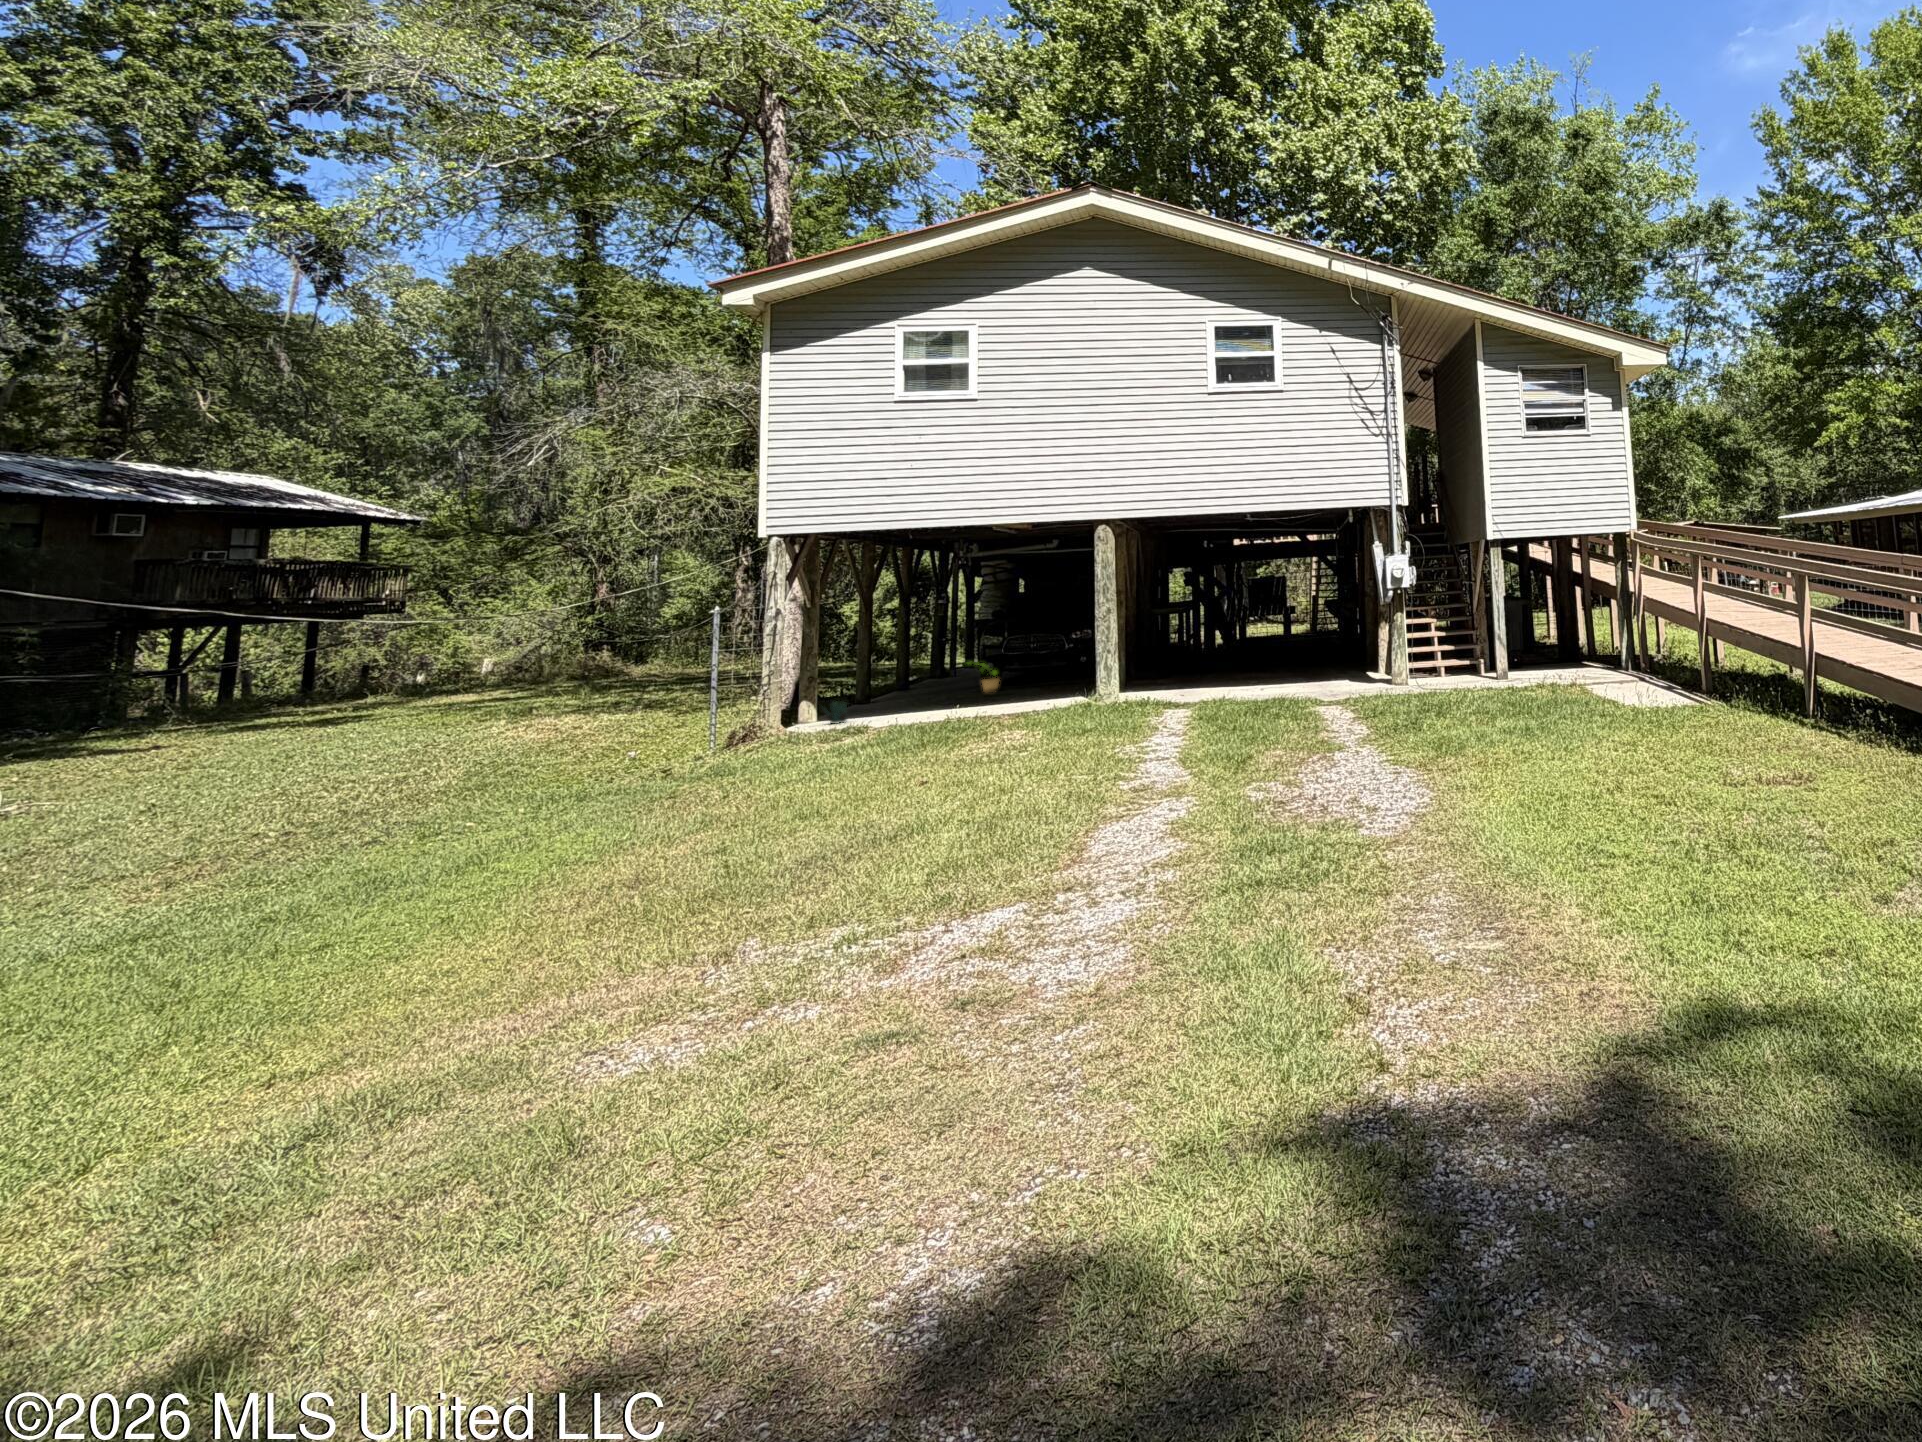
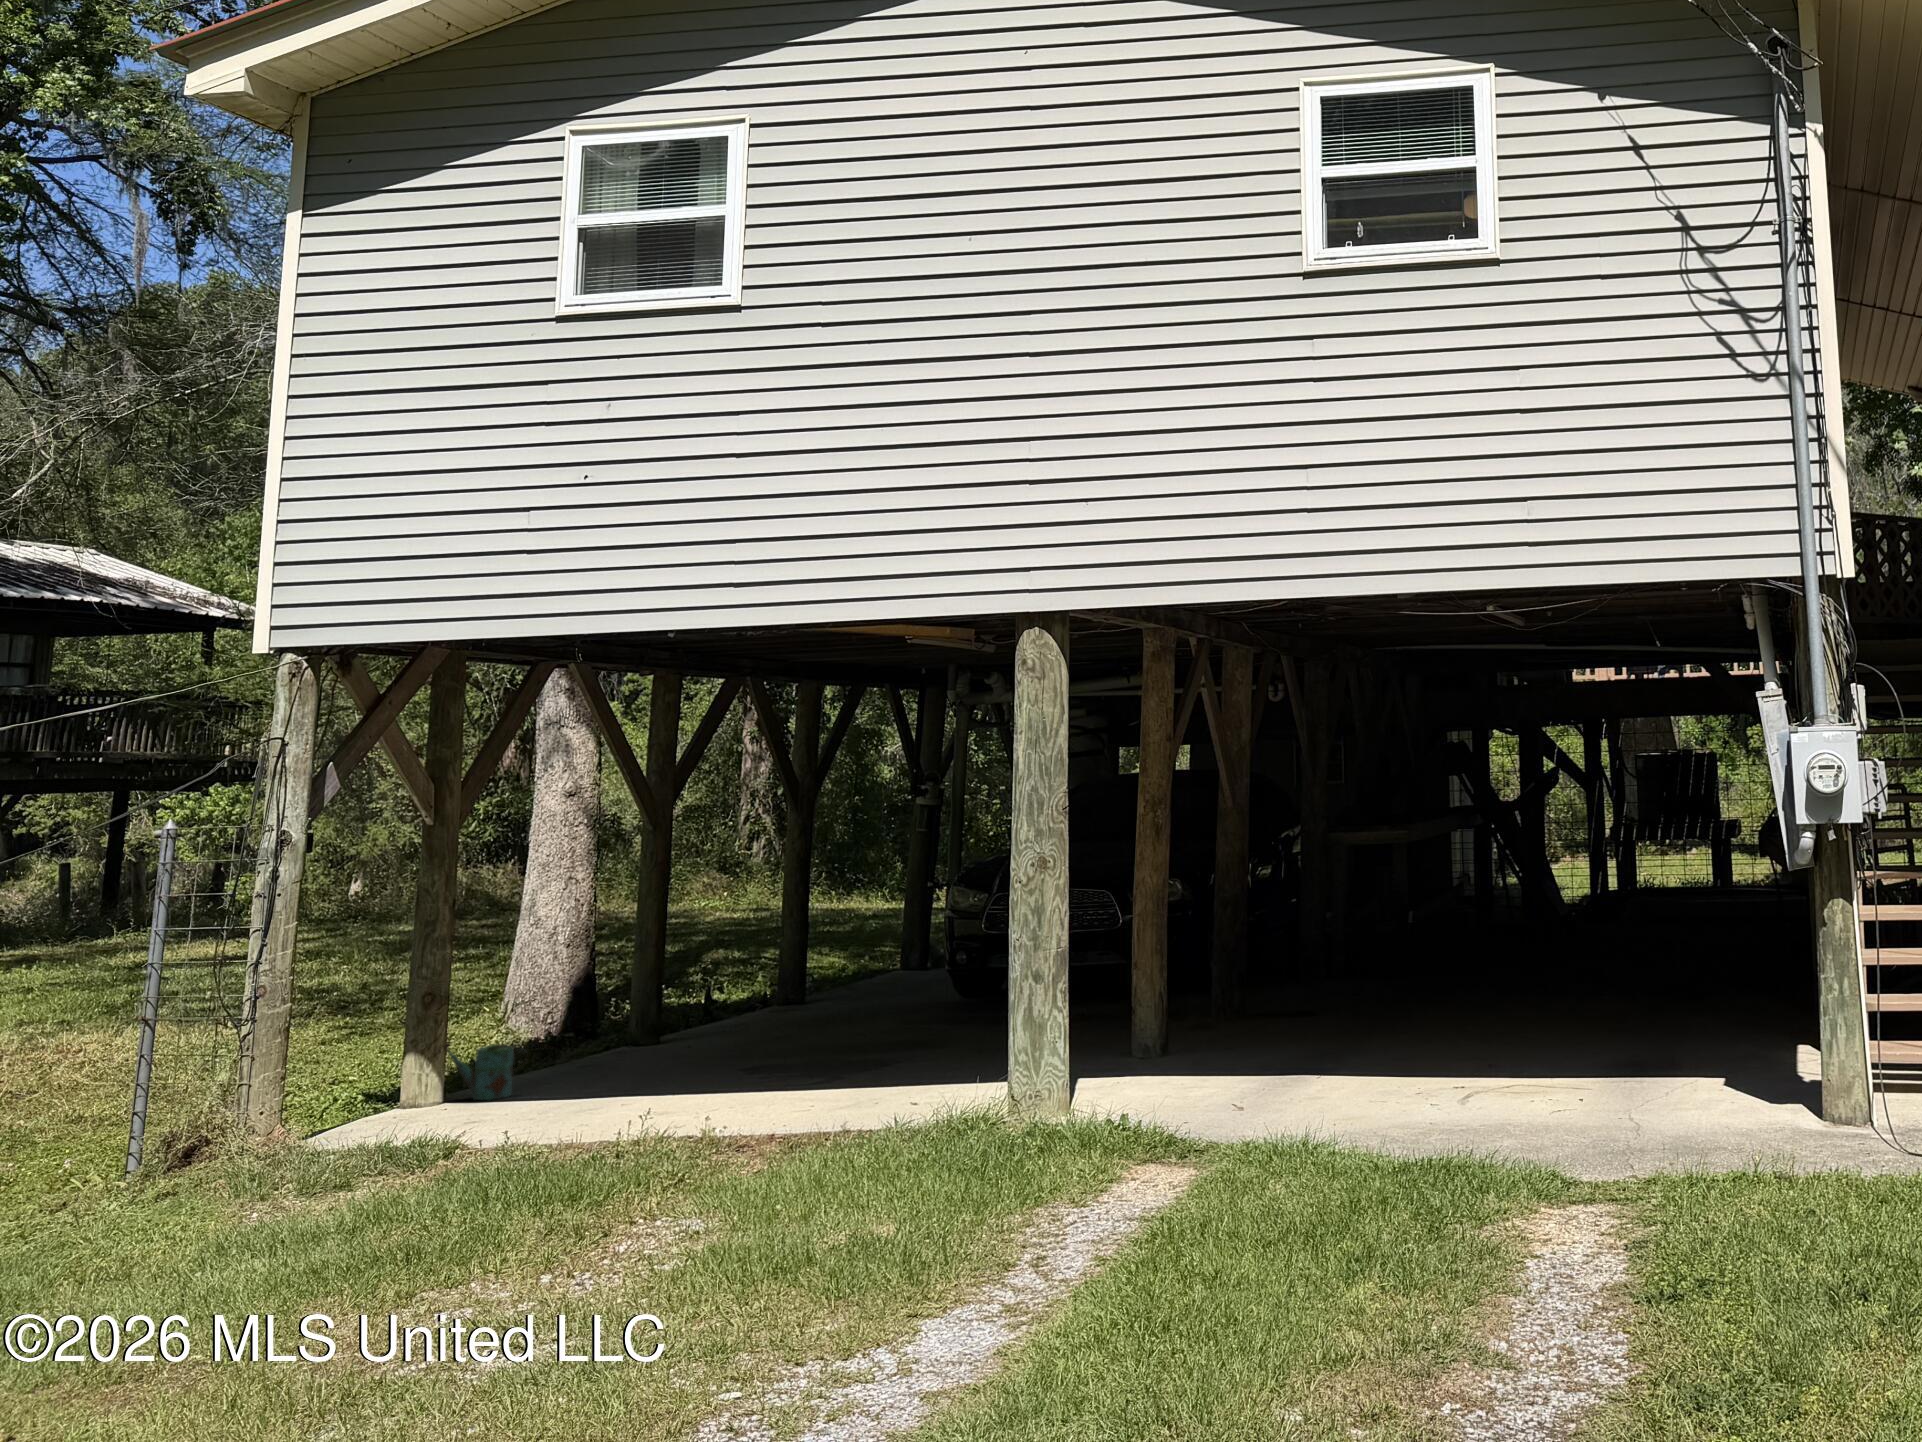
potted plant: present [978,663,999,691] -> none [907,937,988,1011]

